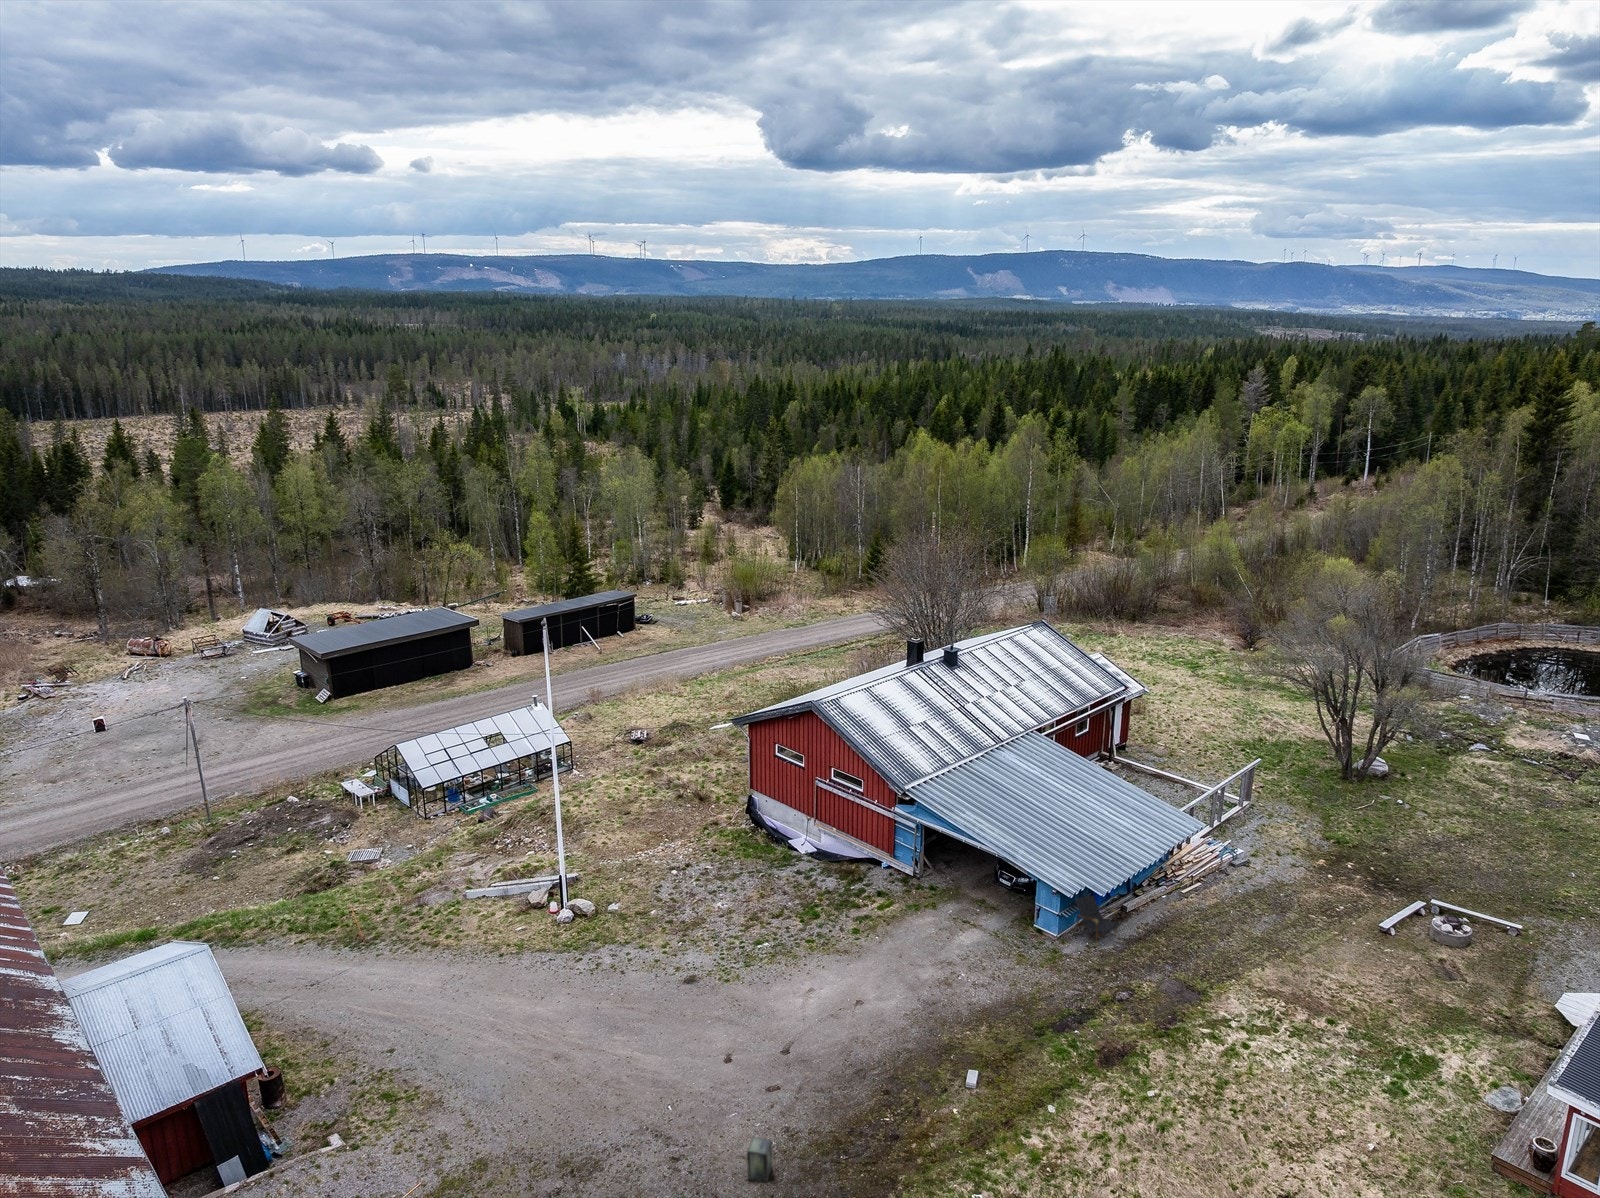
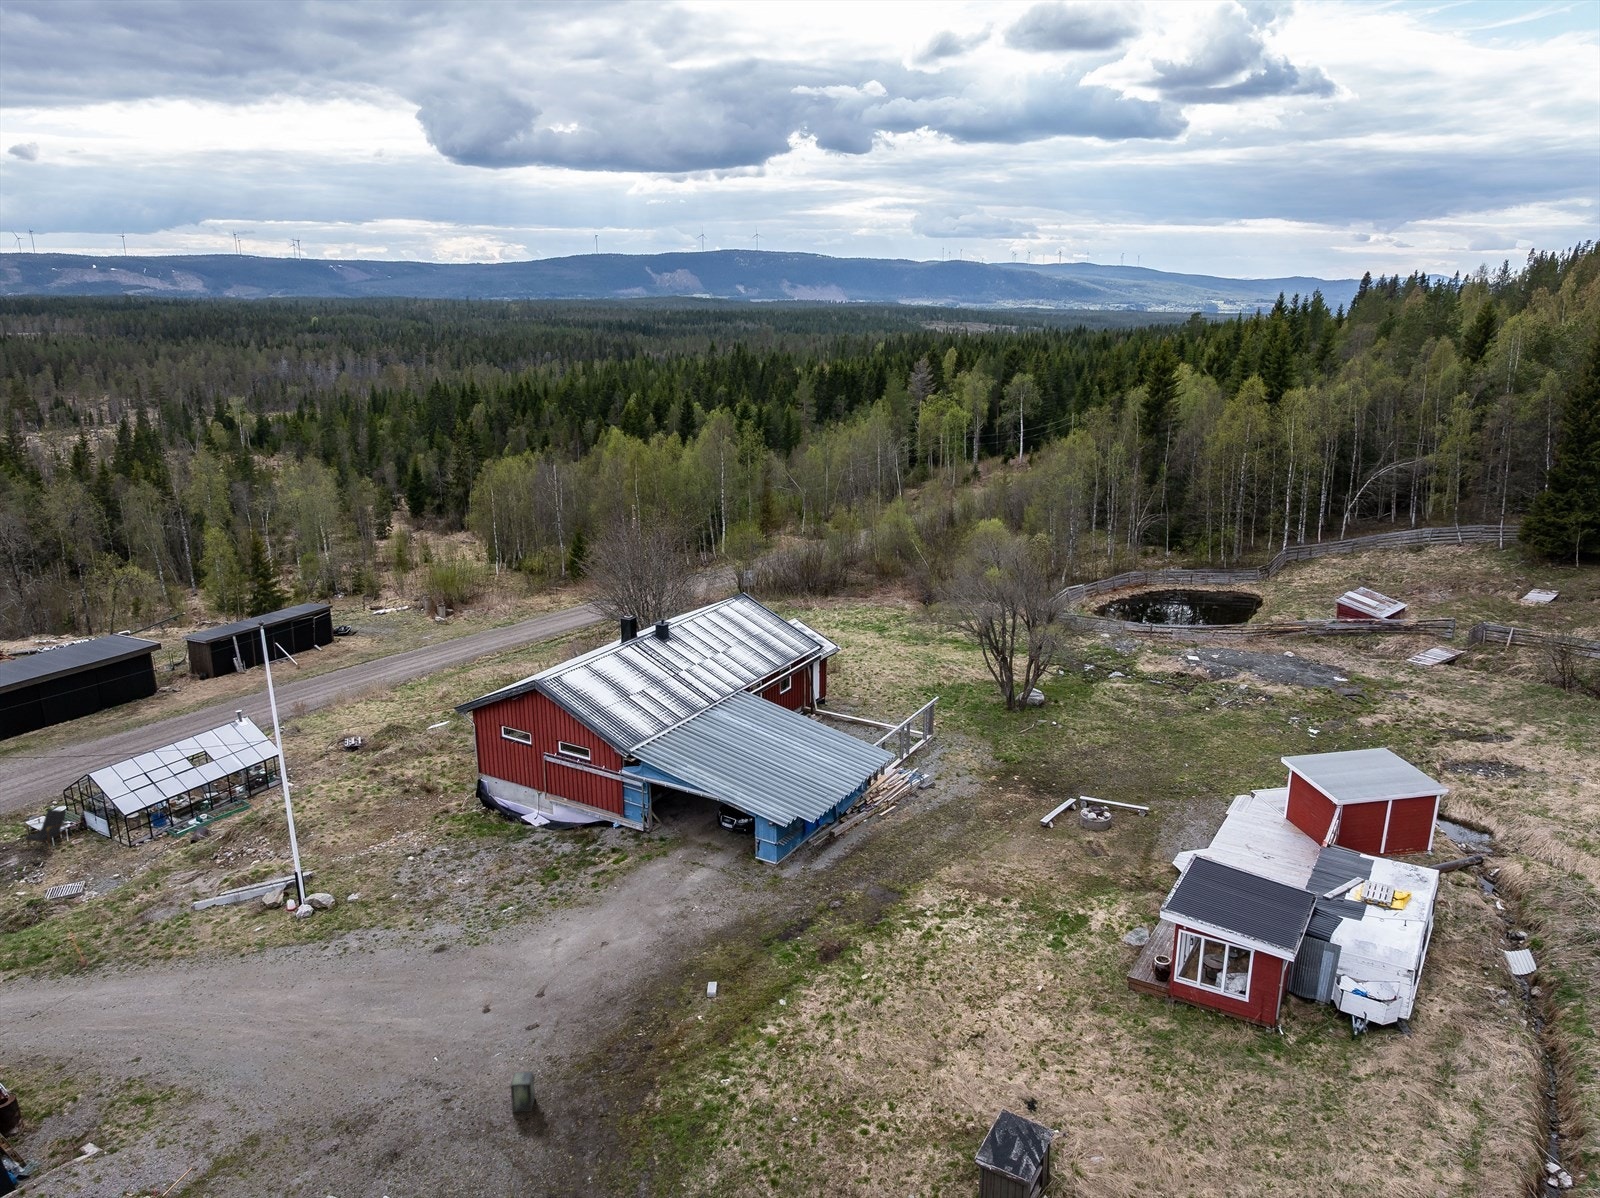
lounge chair: present [1076,896,1119,945] -> present [24,809,68,848]

